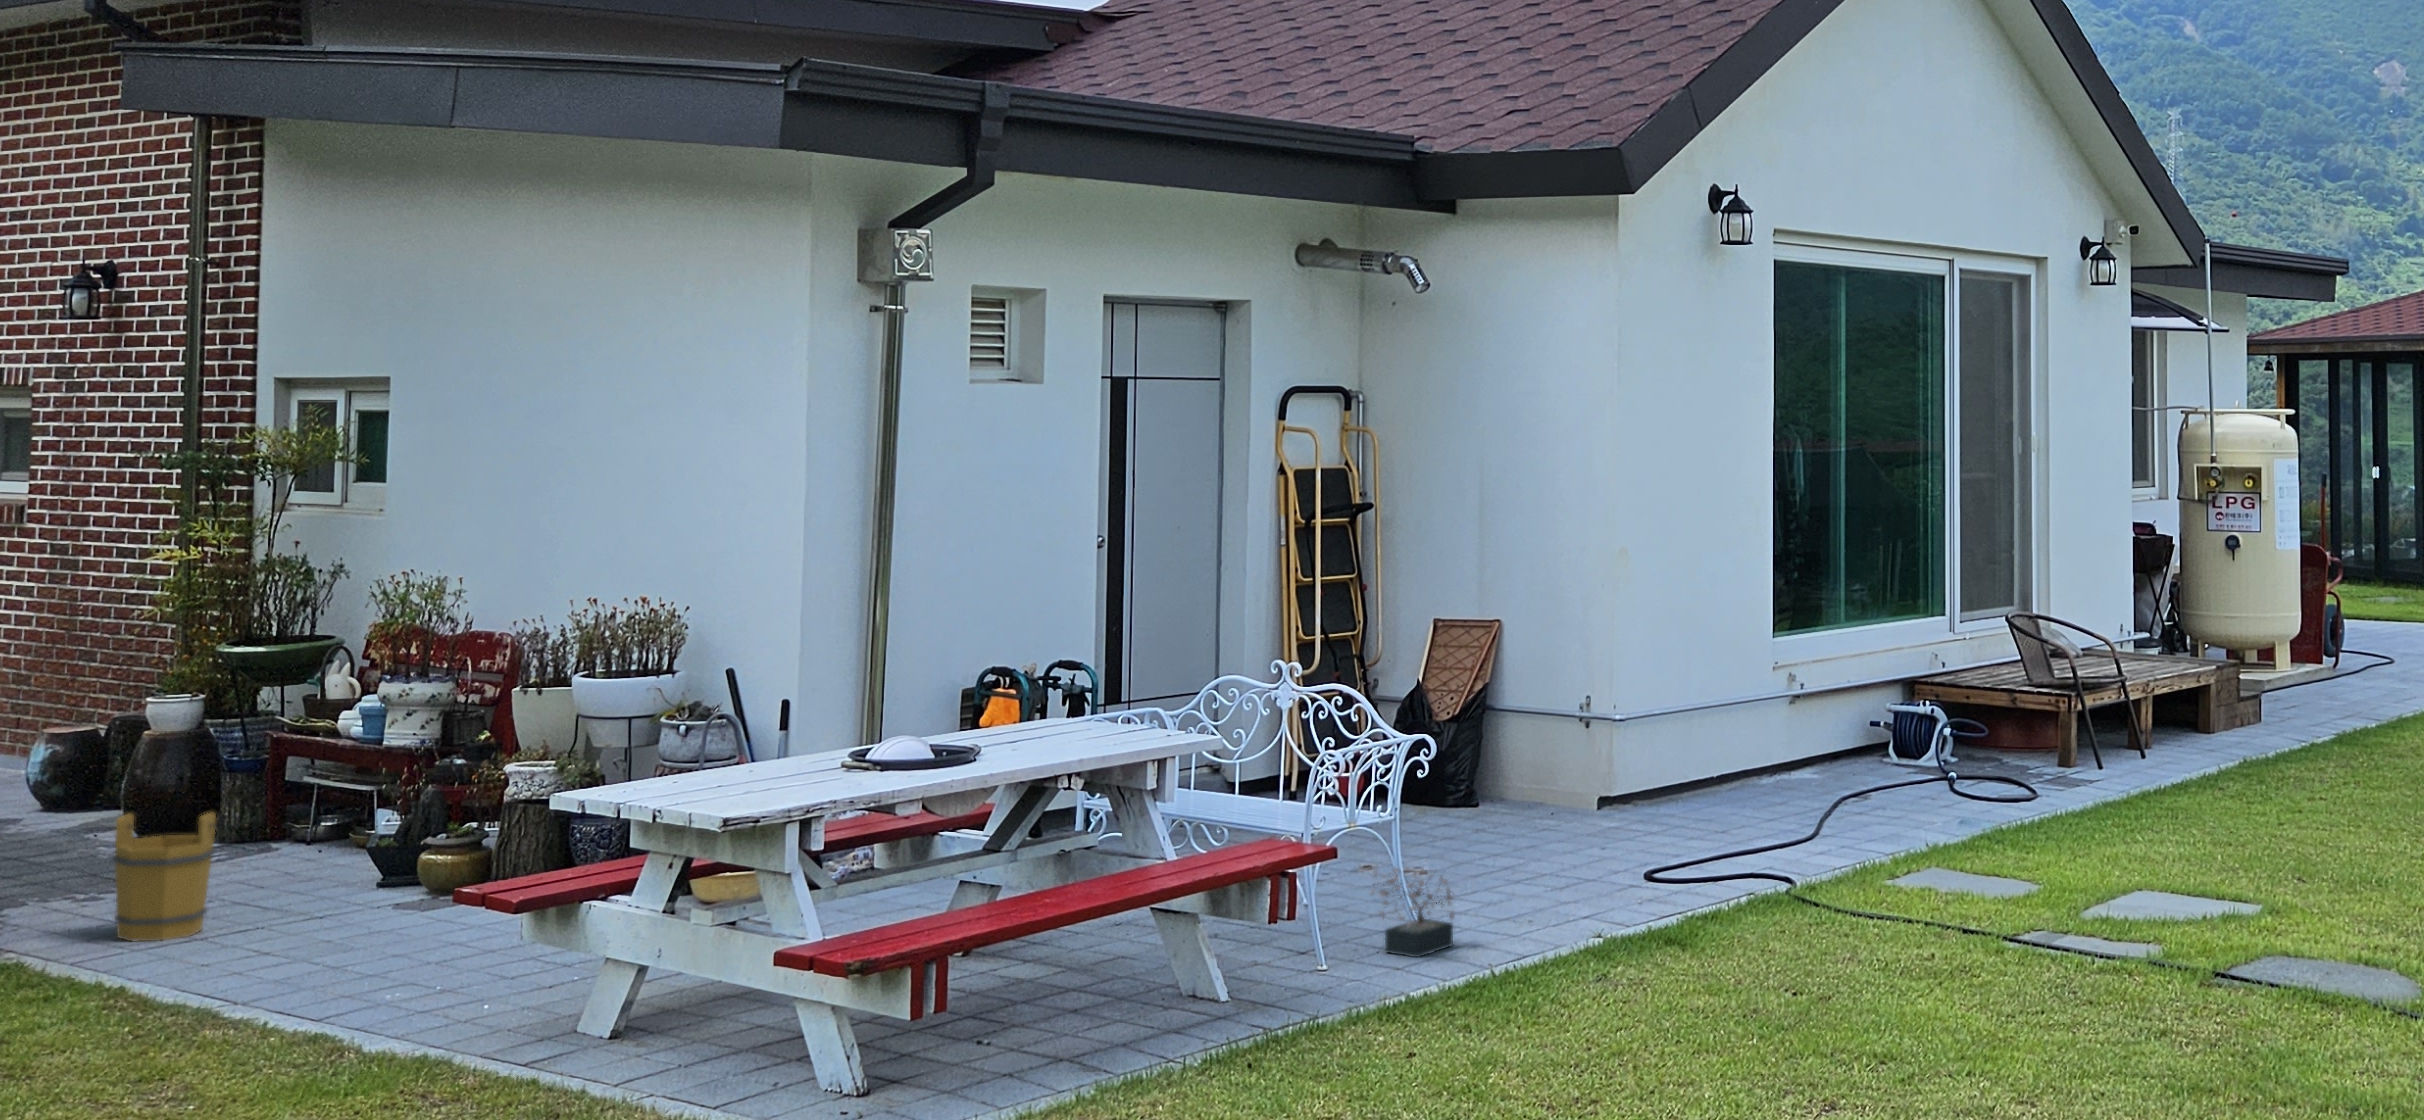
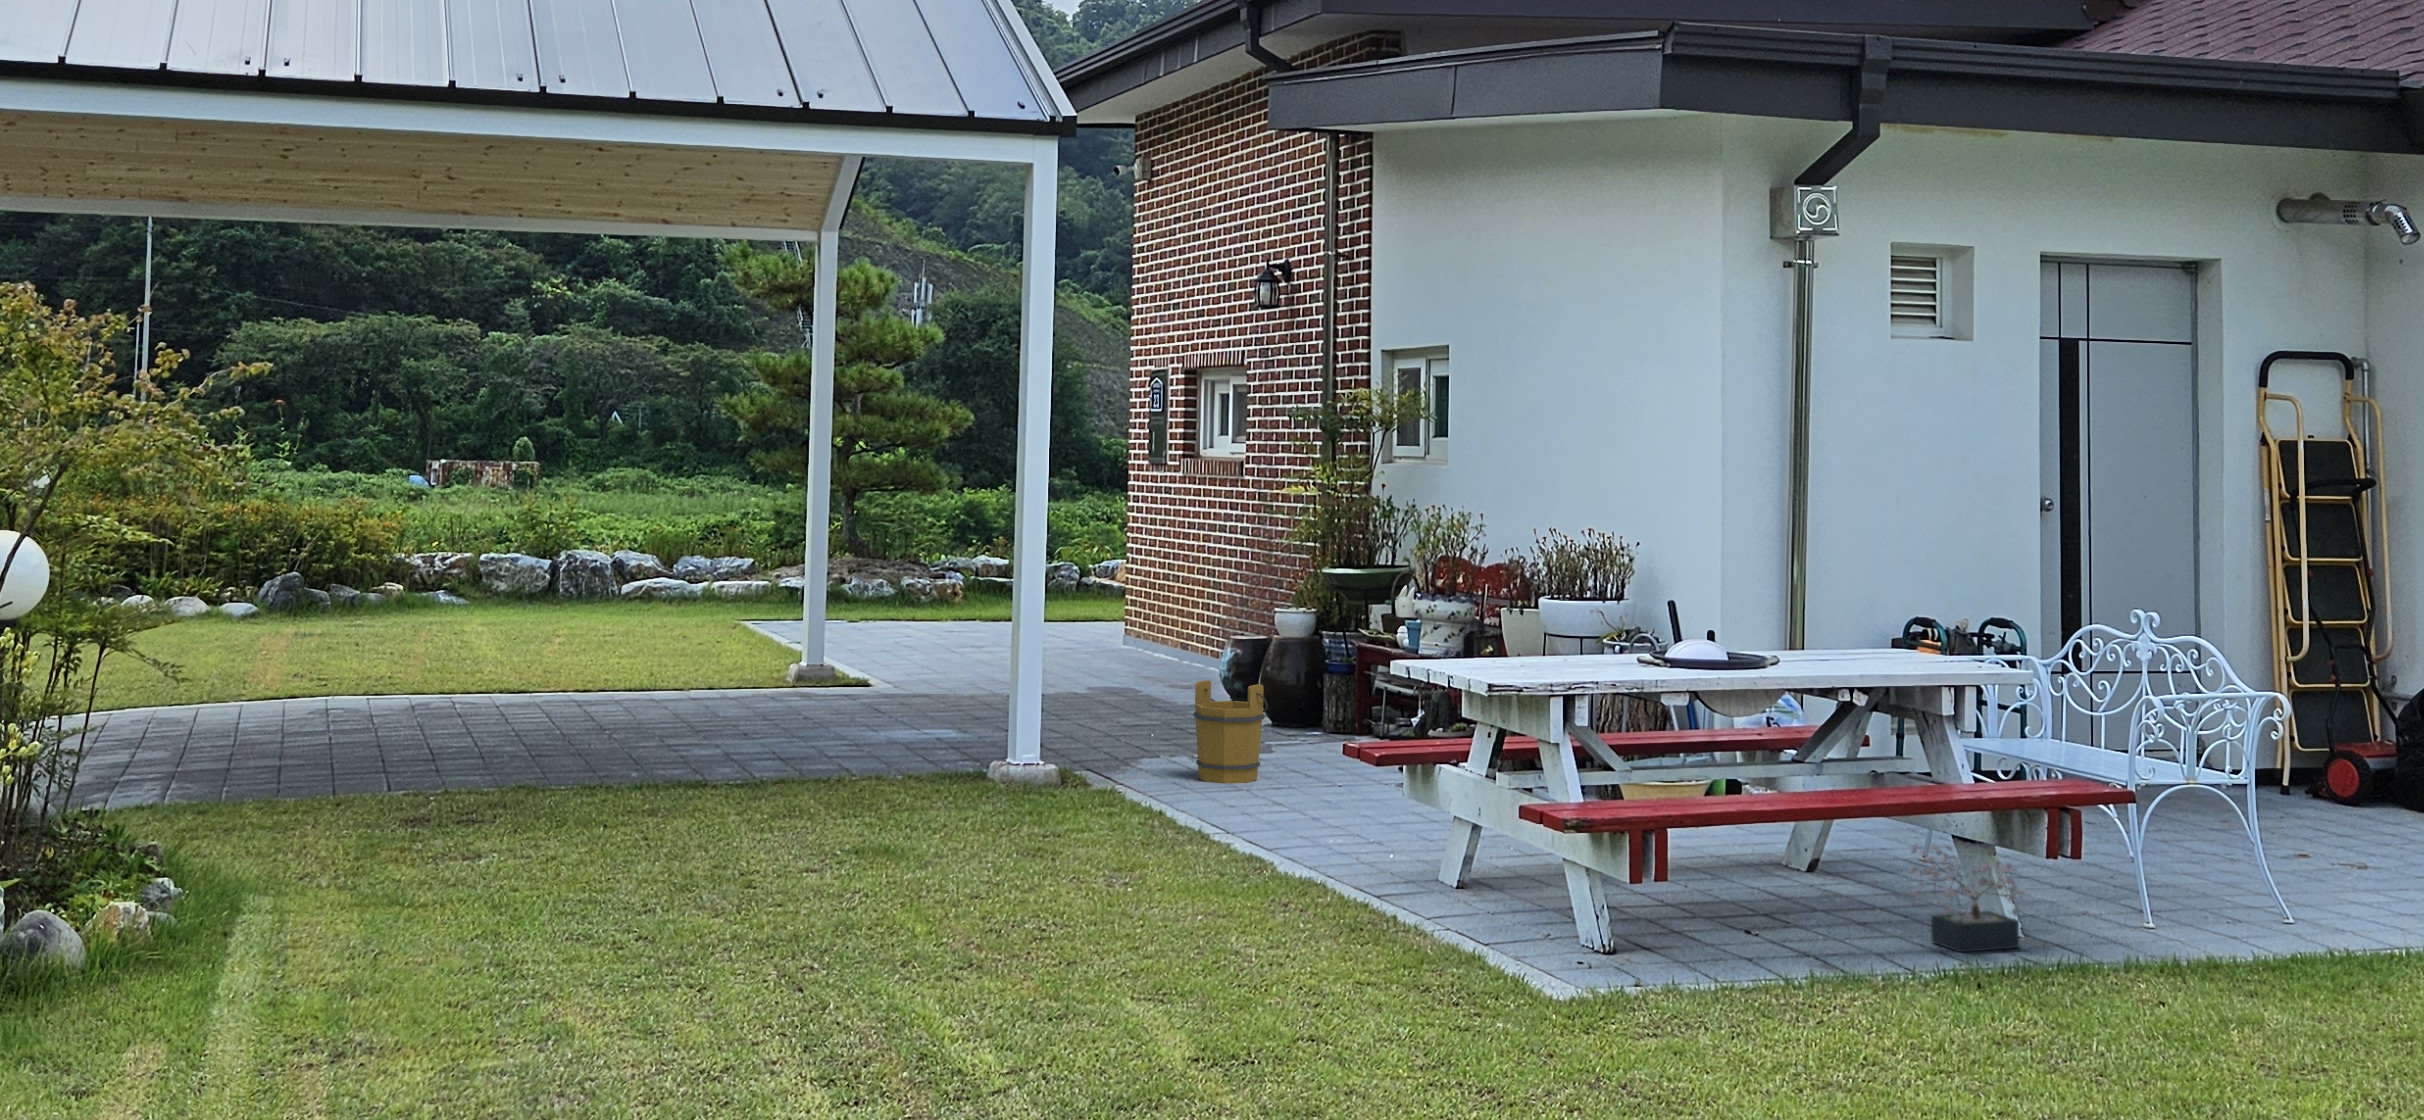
decorative plant: present [1371,868,1454,957] -> present [1910,844,2024,952]

